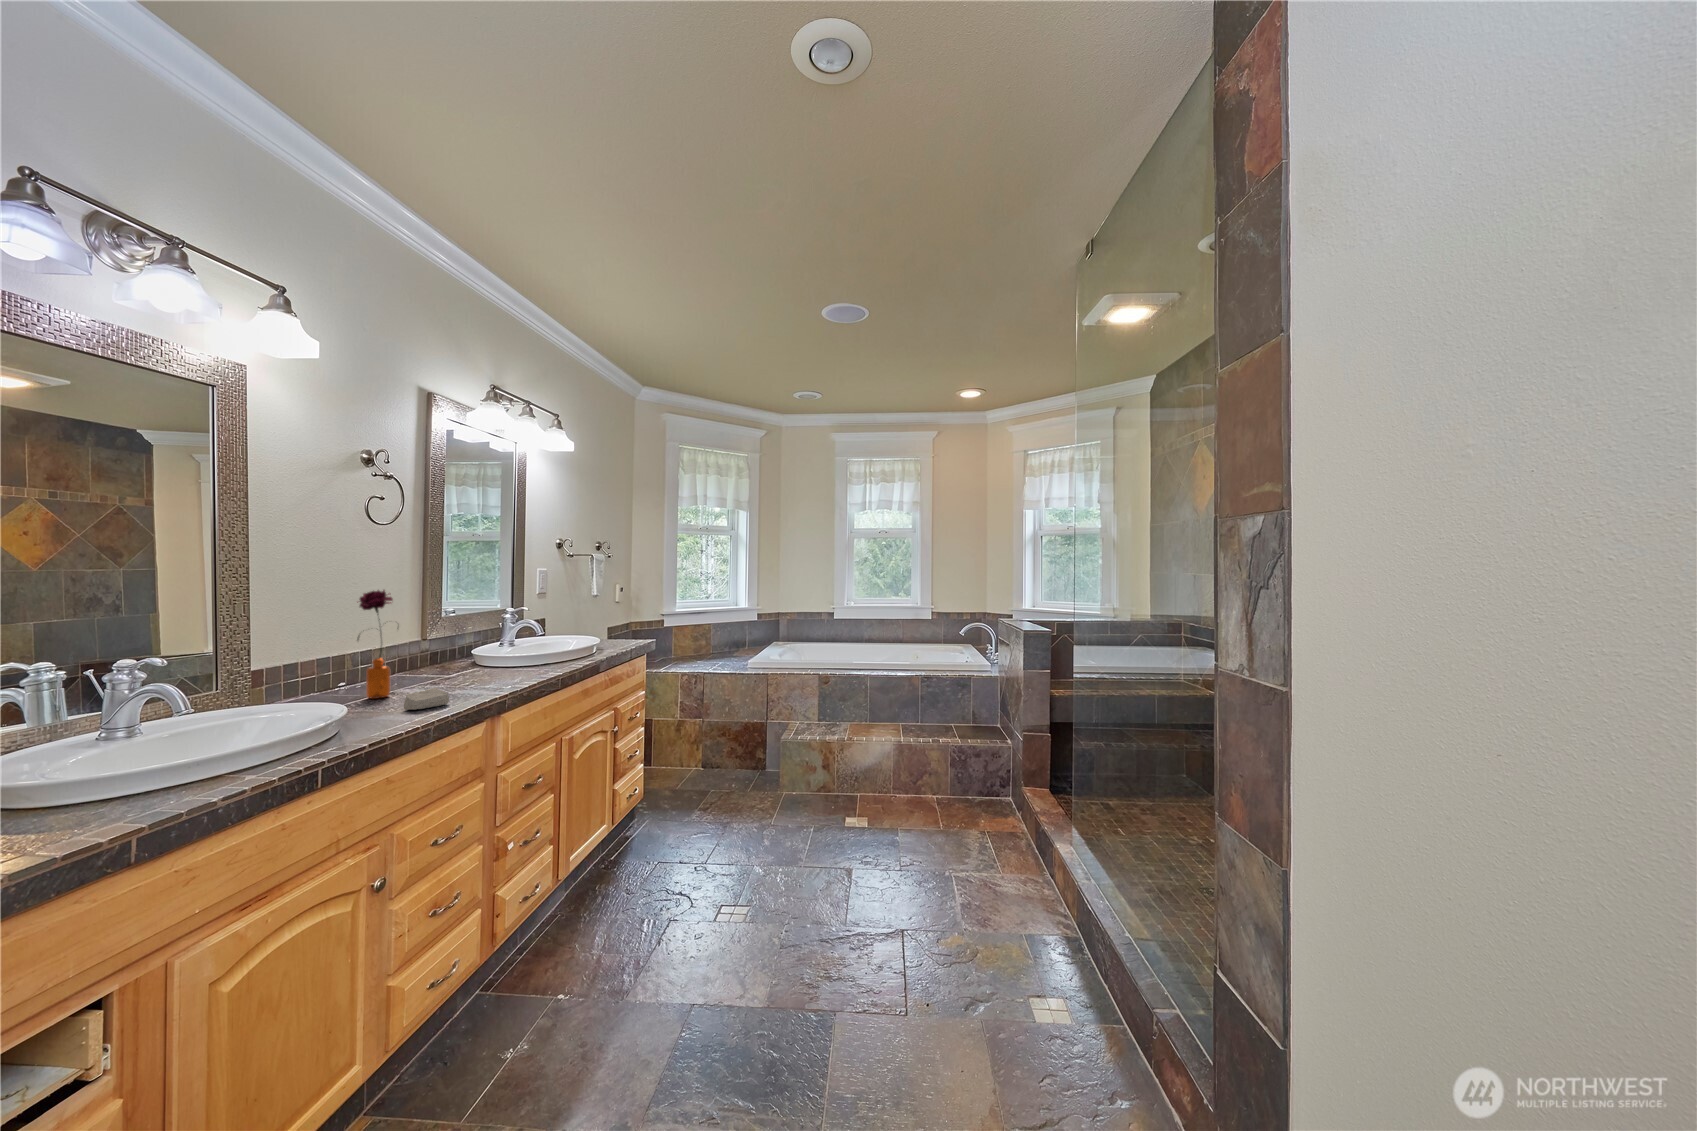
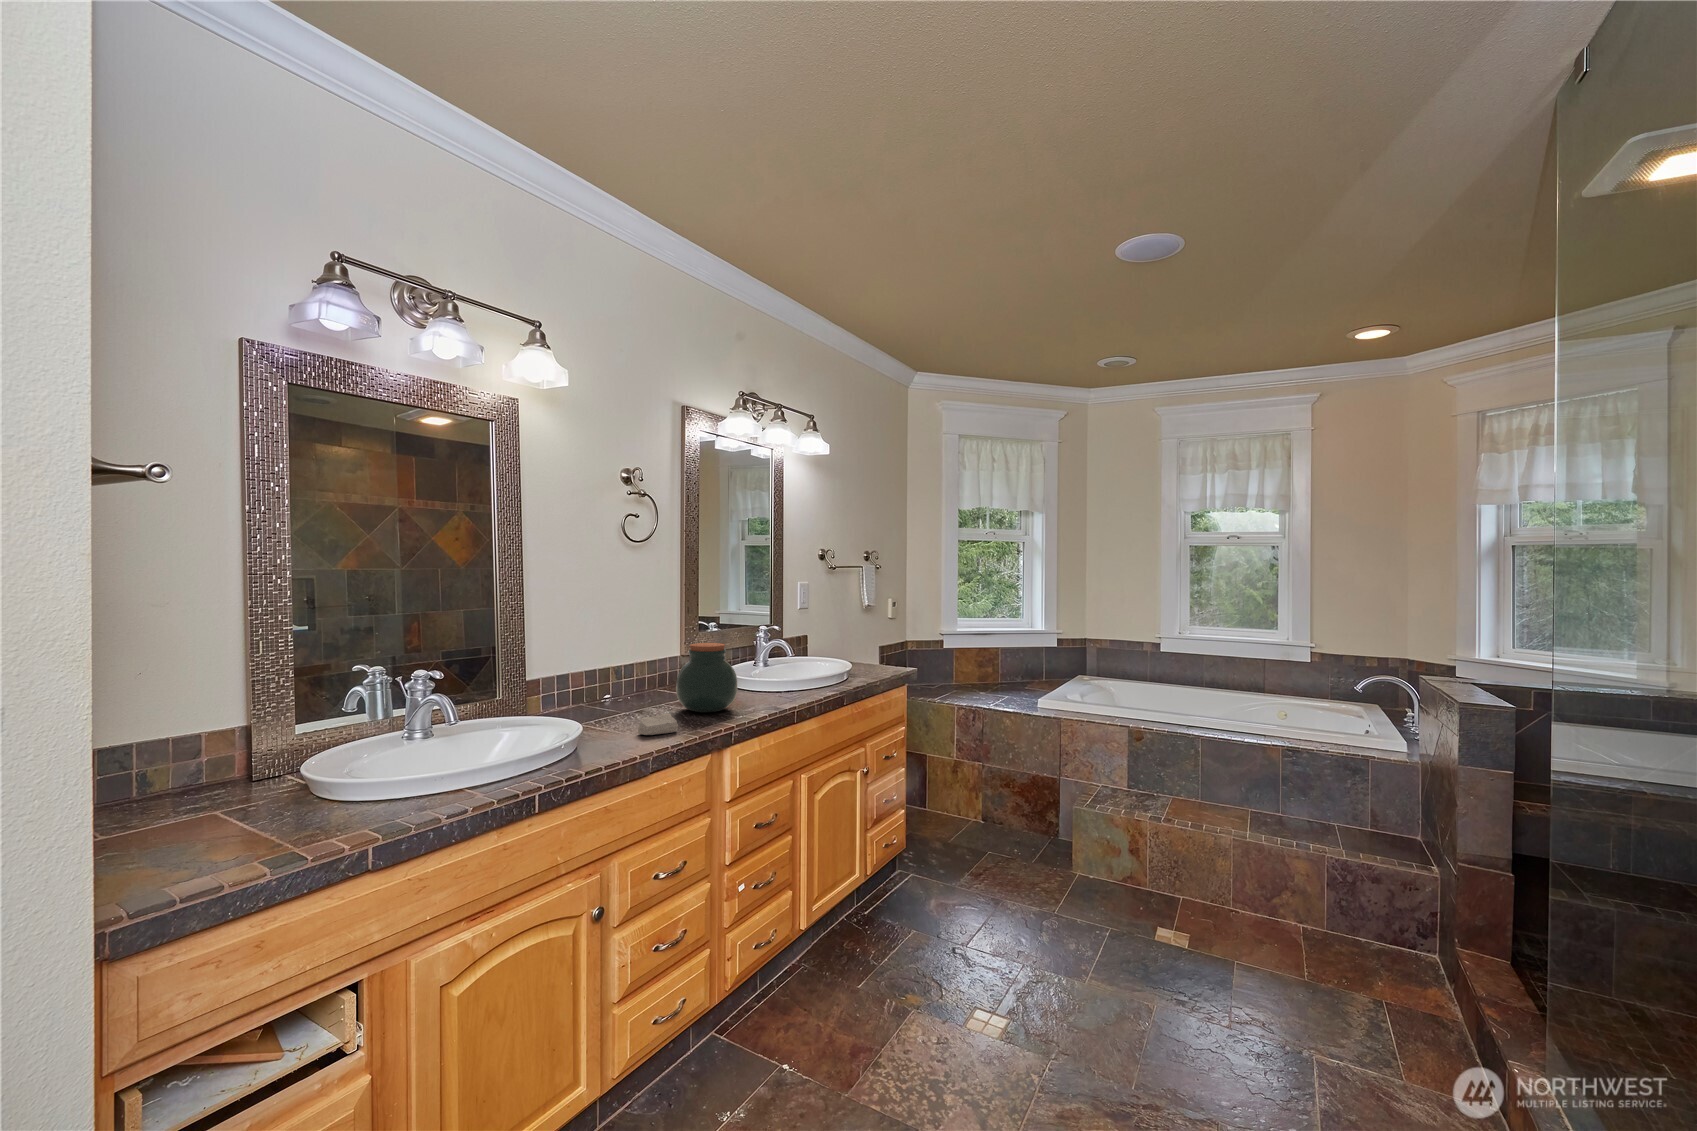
flower: present [357,590,393,699] -> none [610,609,646,717]
jar: none [433,620,501,687] -> present [676,643,737,712]

